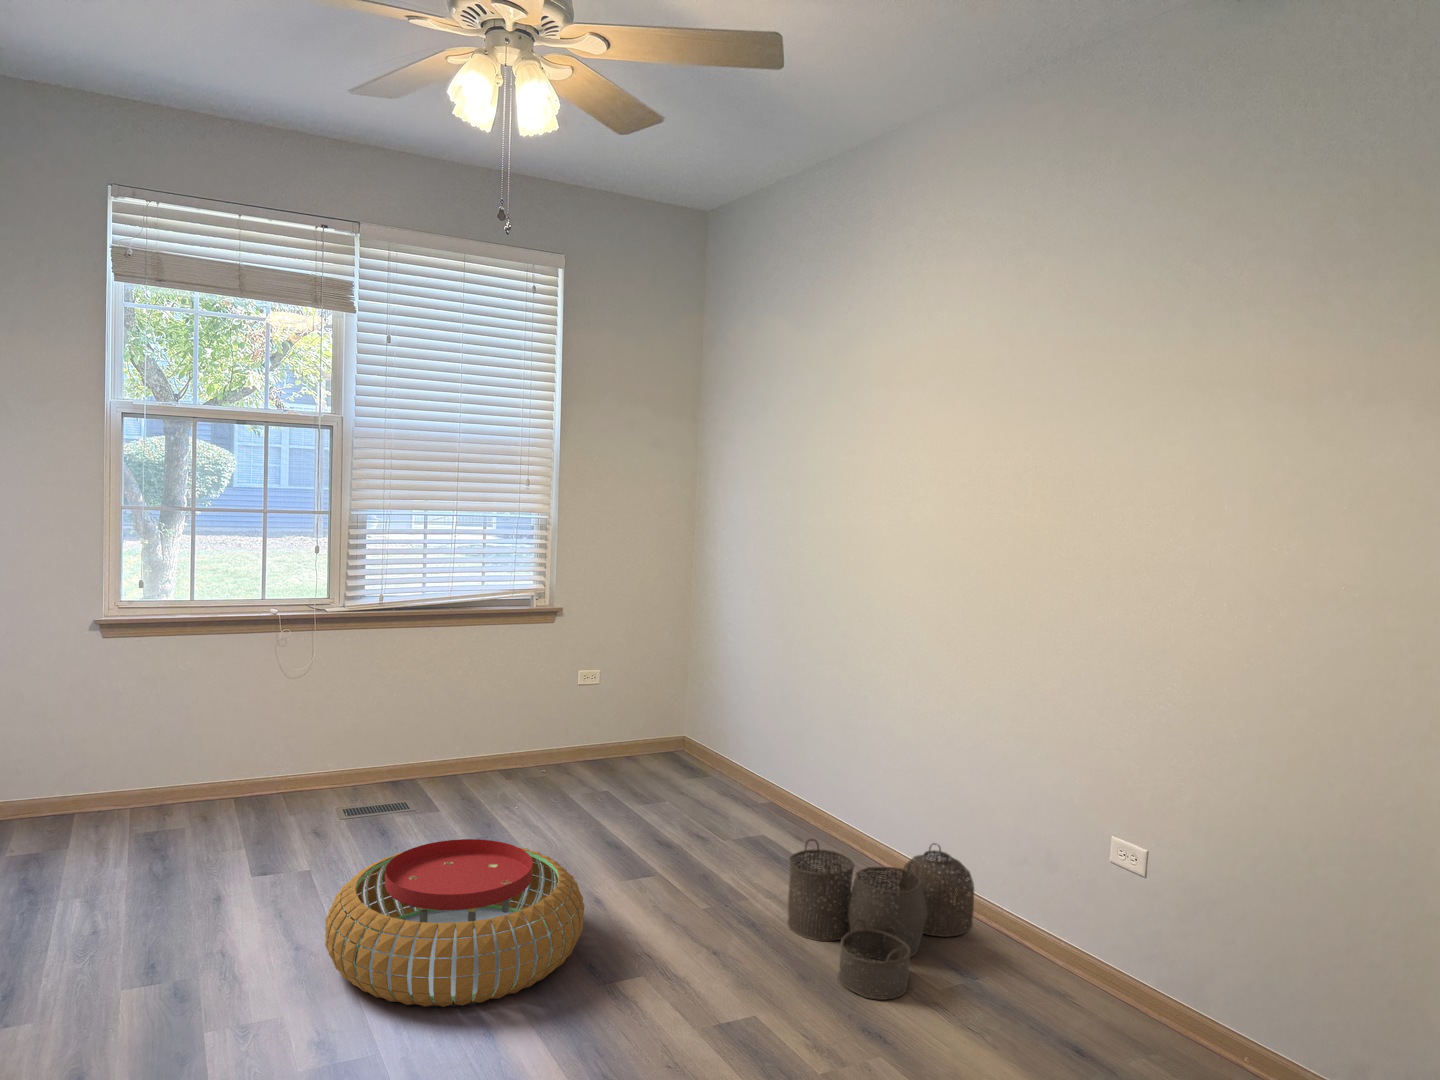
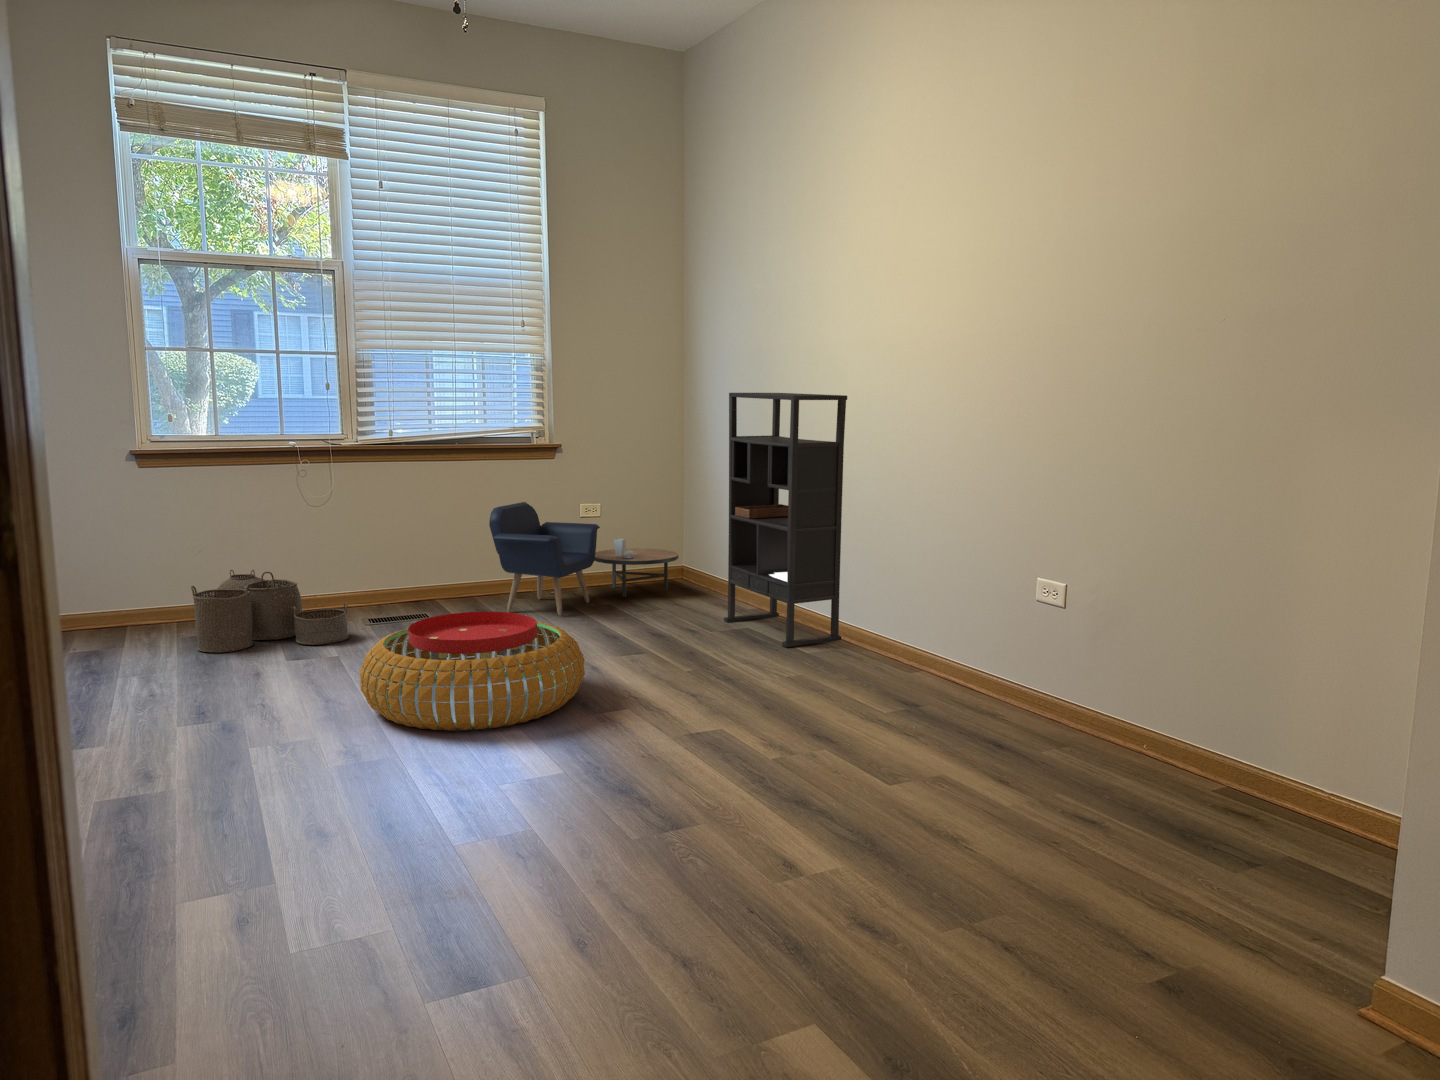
bookshelf: none [732,575,878,867] -> present [724,393,847,647]
armchair: none [482,674,682,807] -> present [489,502,678,615]
woven basket: present [787,839,974,1000] -> present [191,570,349,652]

